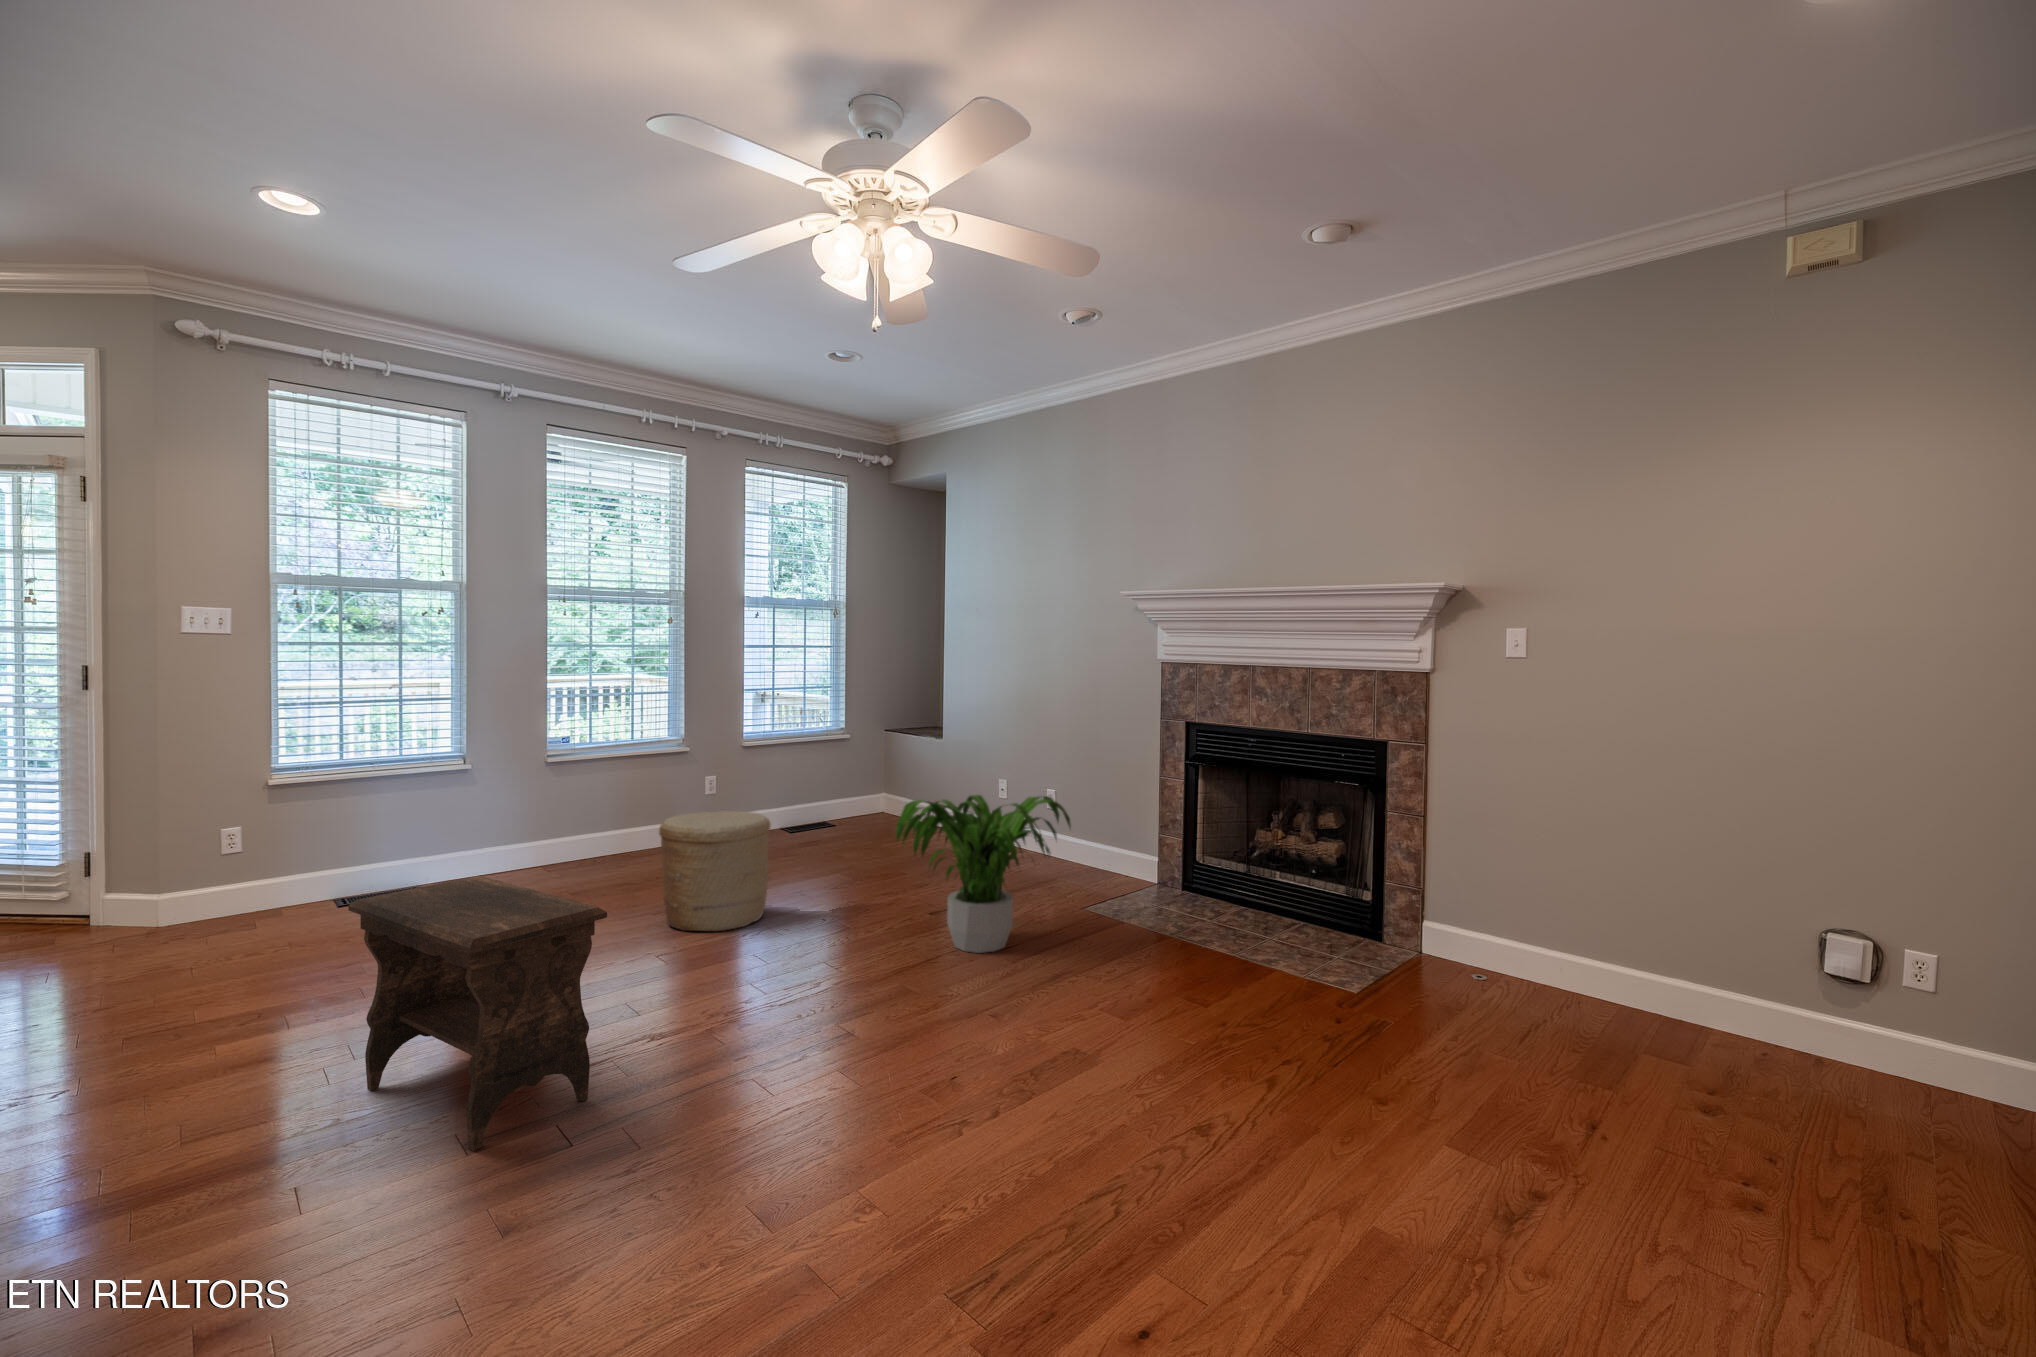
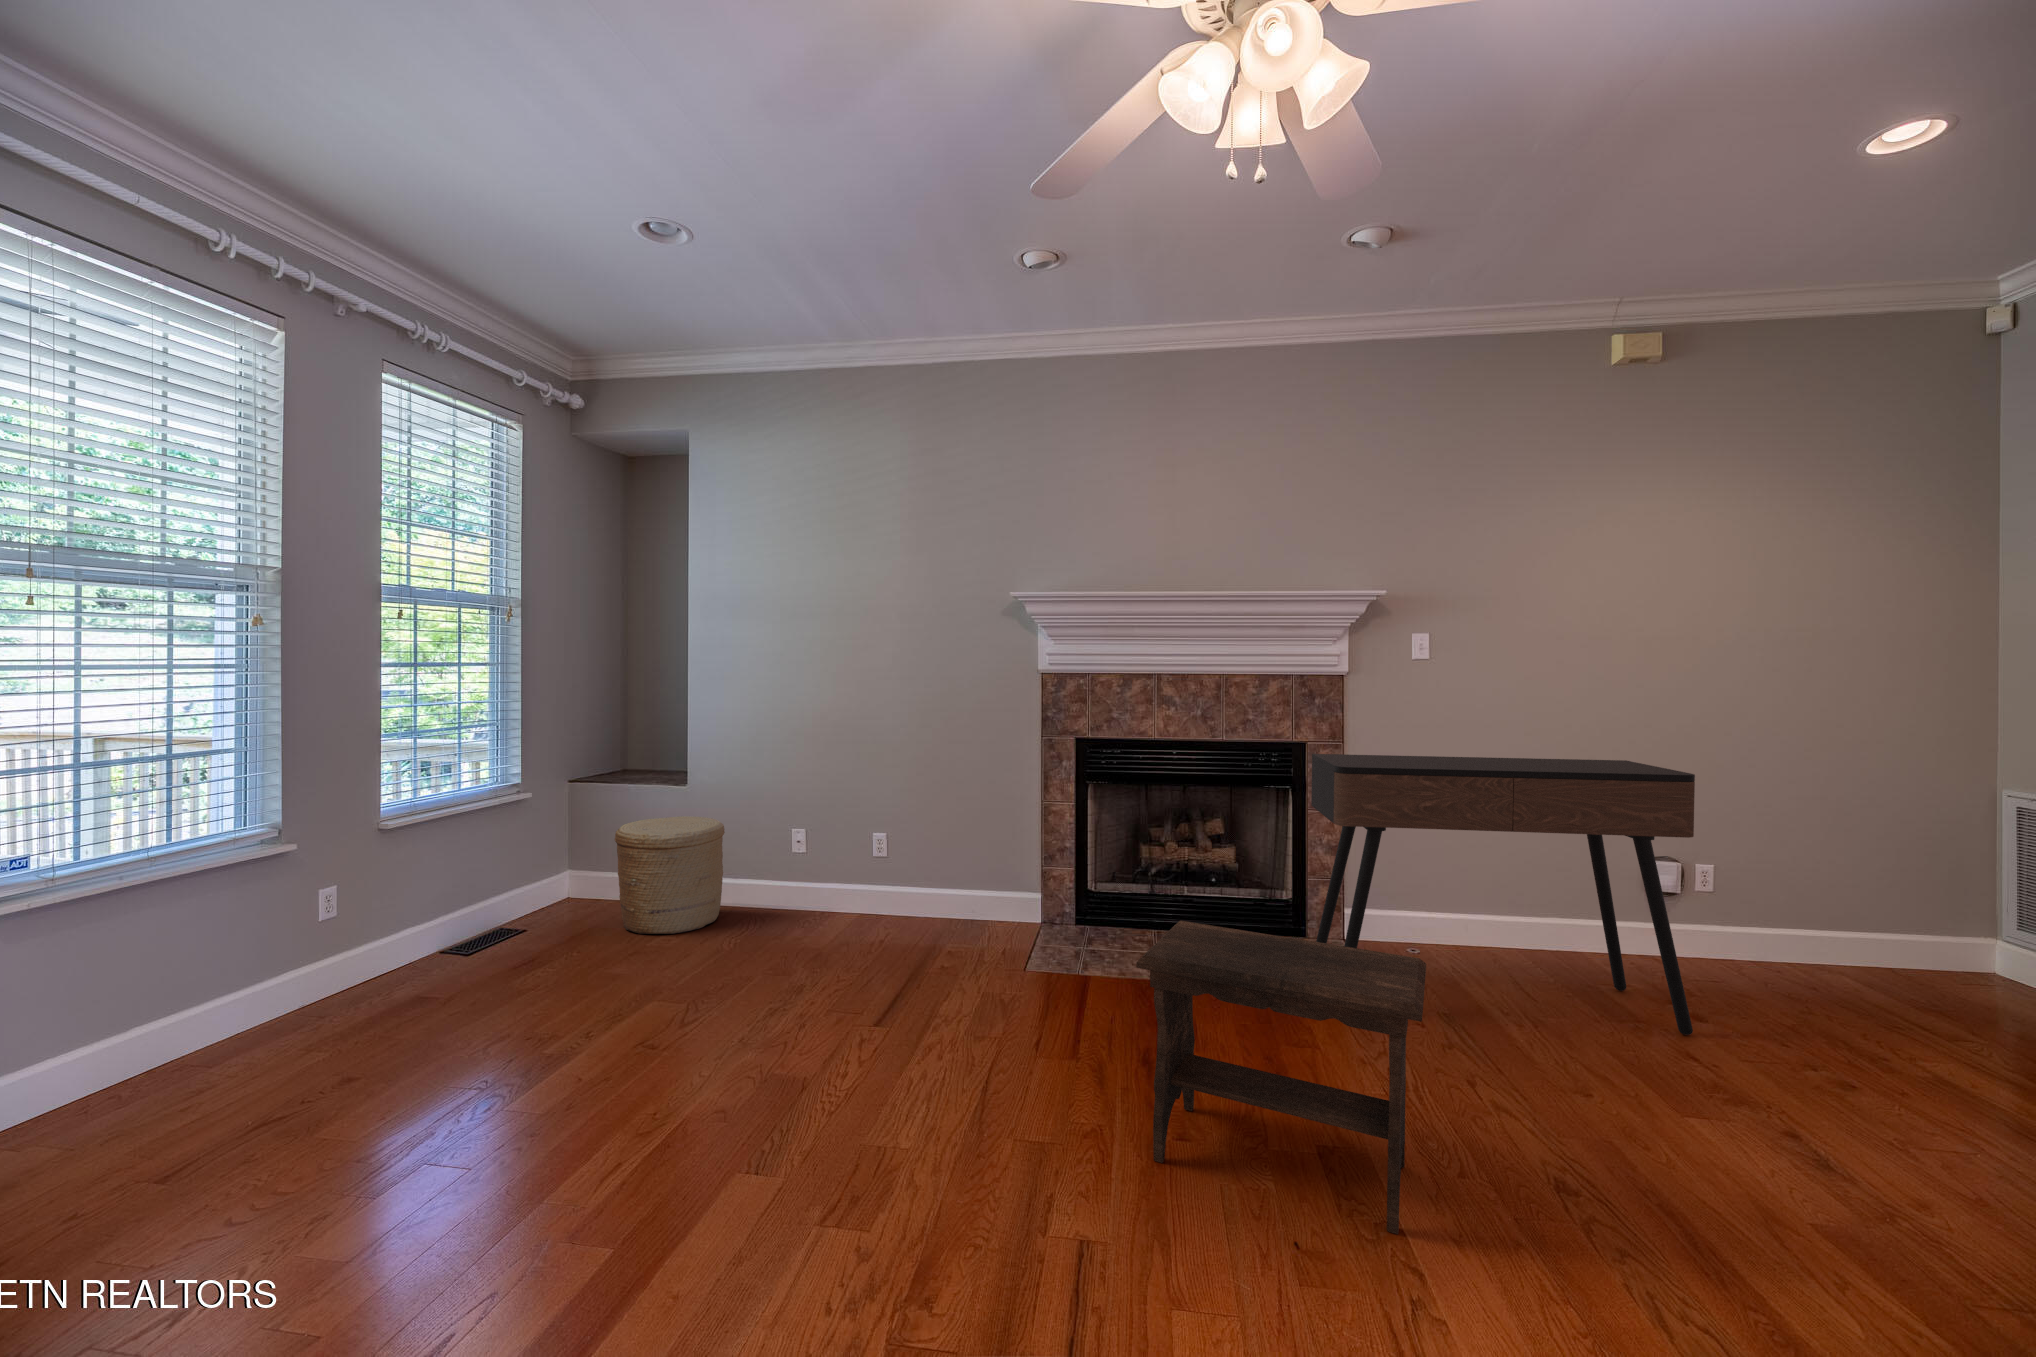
console table: none [1392,751,1834,1067] -> present [1311,754,1695,1035]
potted plant: present [896,795,1070,953] -> none [846,798,1014,949]
footstool: present [348,876,607,1151] -> present [1136,921,1426,1234]

